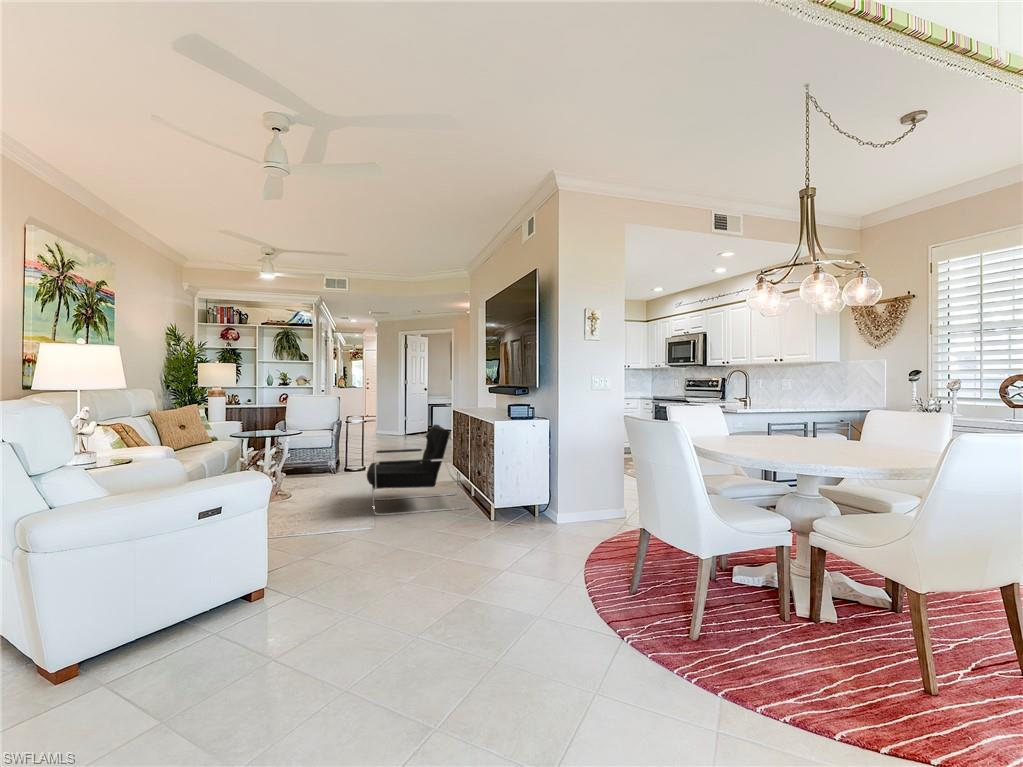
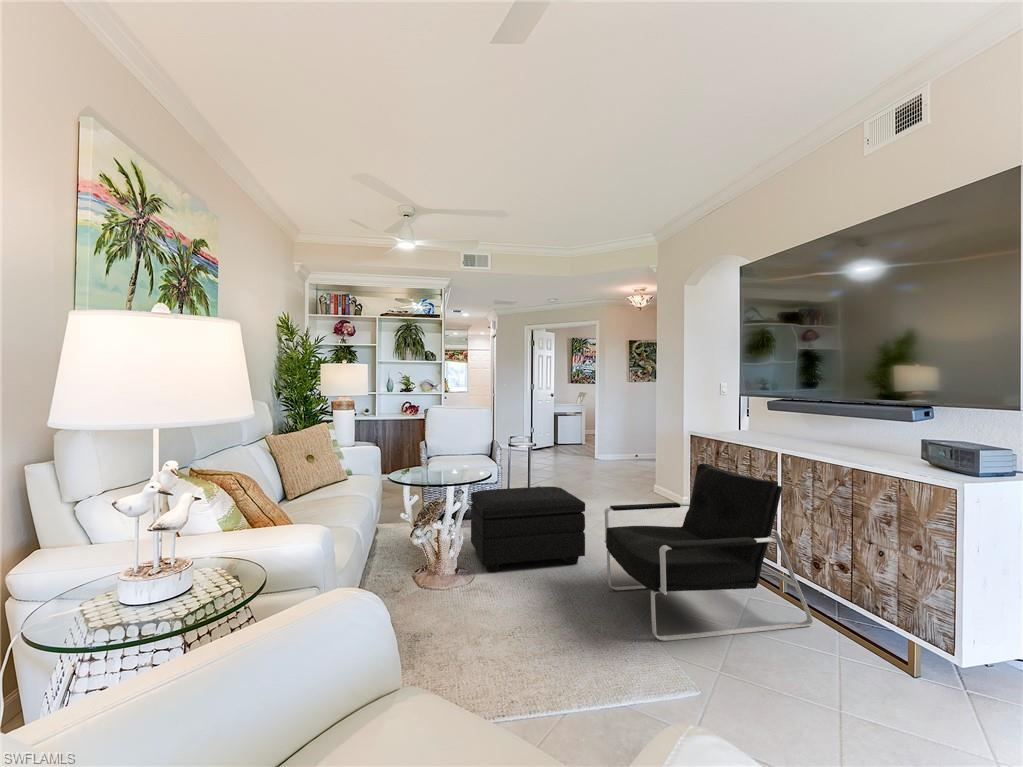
footstool: none [299,445,371,496] -> present [471,486,585,572]

